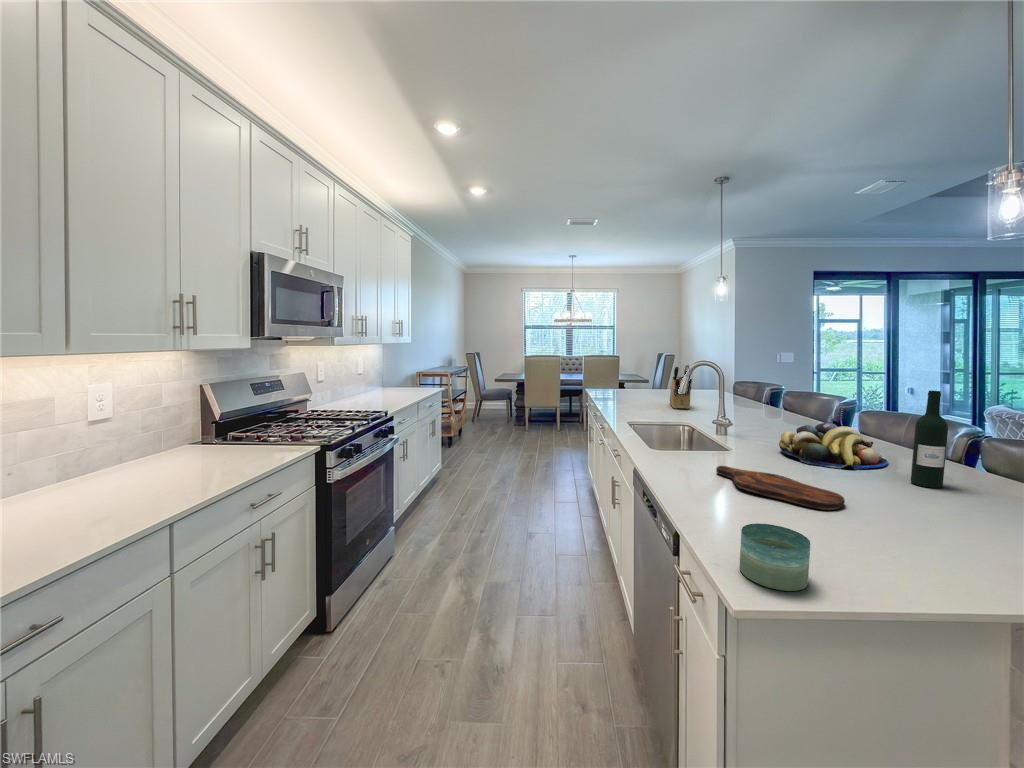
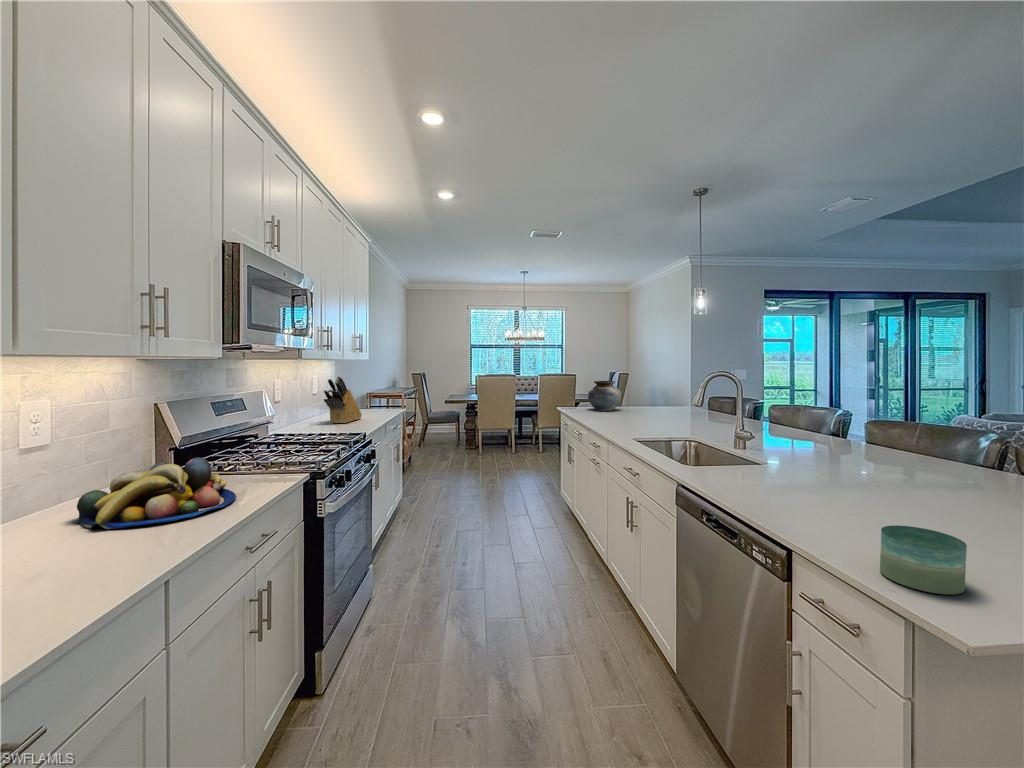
knife block: present [670,364,692,409] -> present [323,376,362,423]
vase: none [614,365,647,395] -> present [588,381,622,411]
wine bottle: present [911,391,948,488] -> none [943,392,977,485]
fruit bowl: present [779,423,888,469] -> present [75,458,236,529]
cutting board: present [716,466,845,510] -> none [762,473,913,511]

